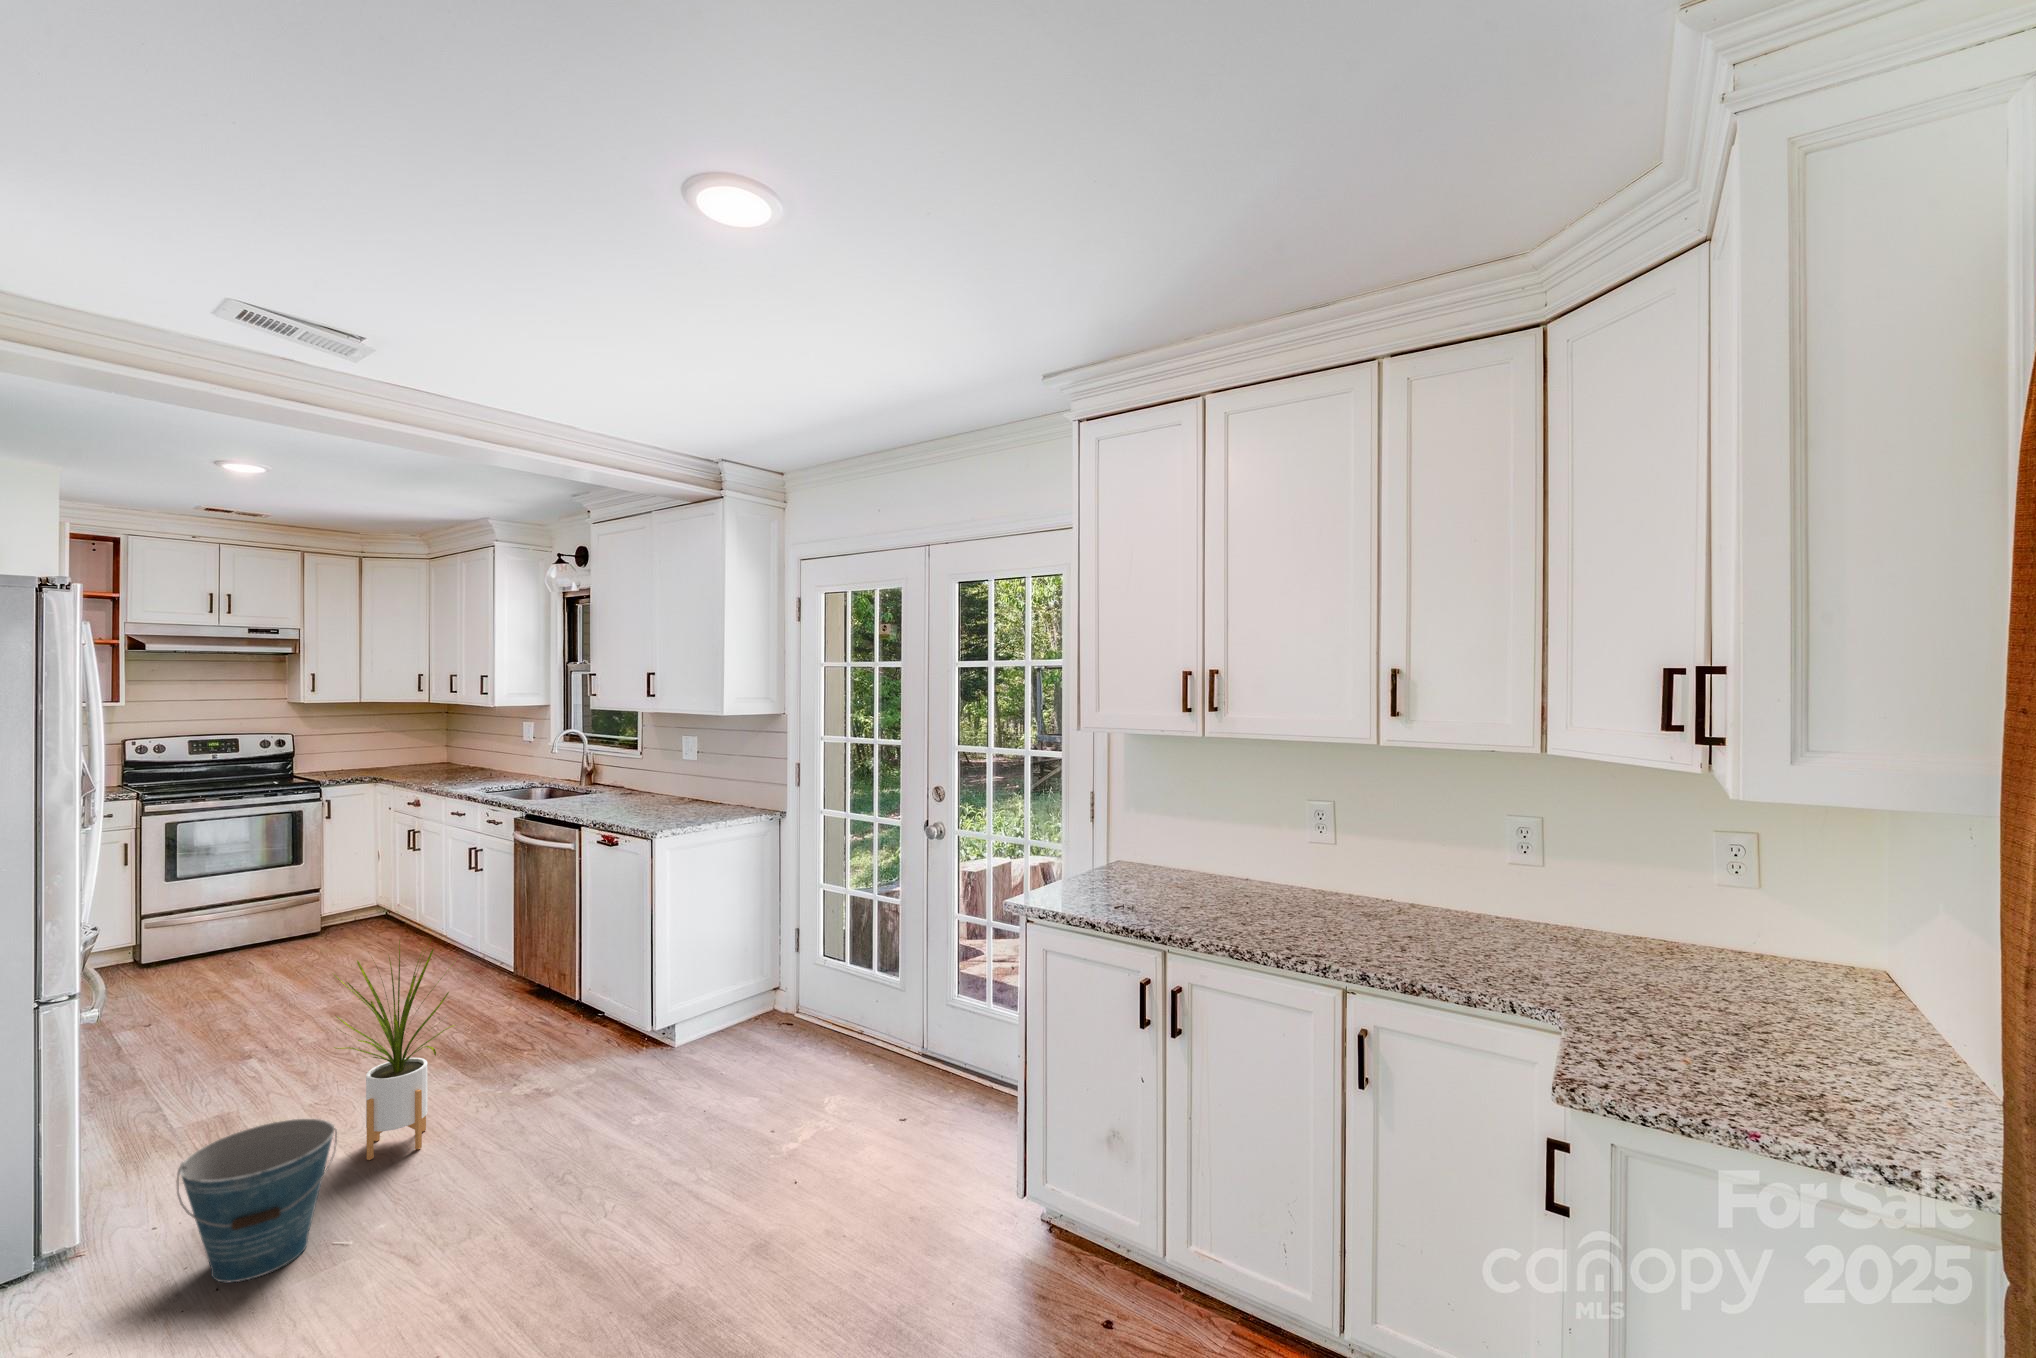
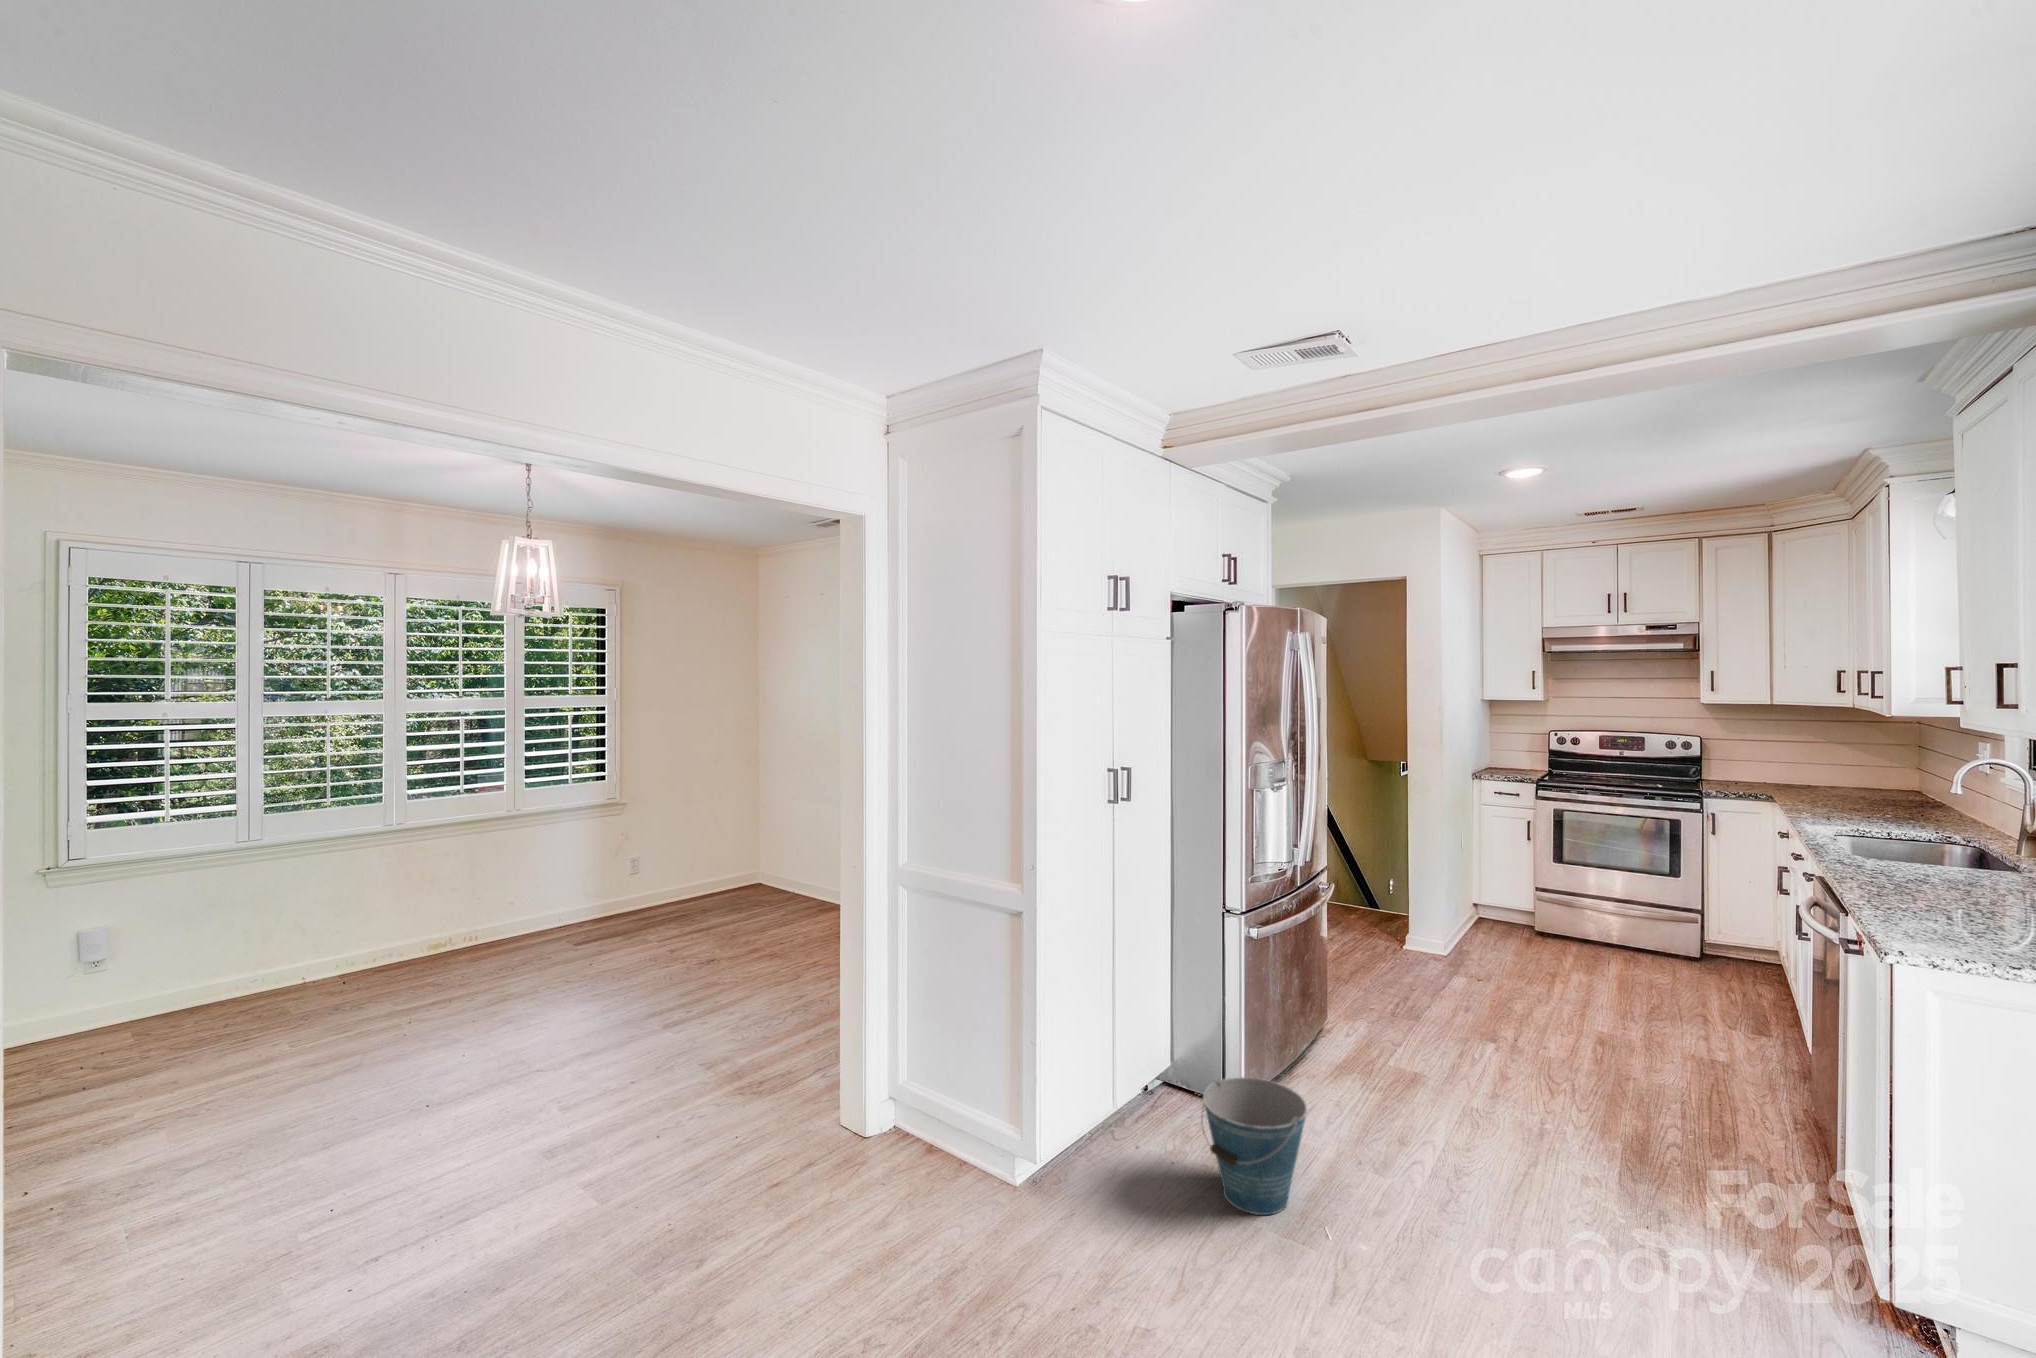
house plant: present [334,941,458,1160] -> none [1376,974,1503,1210]

